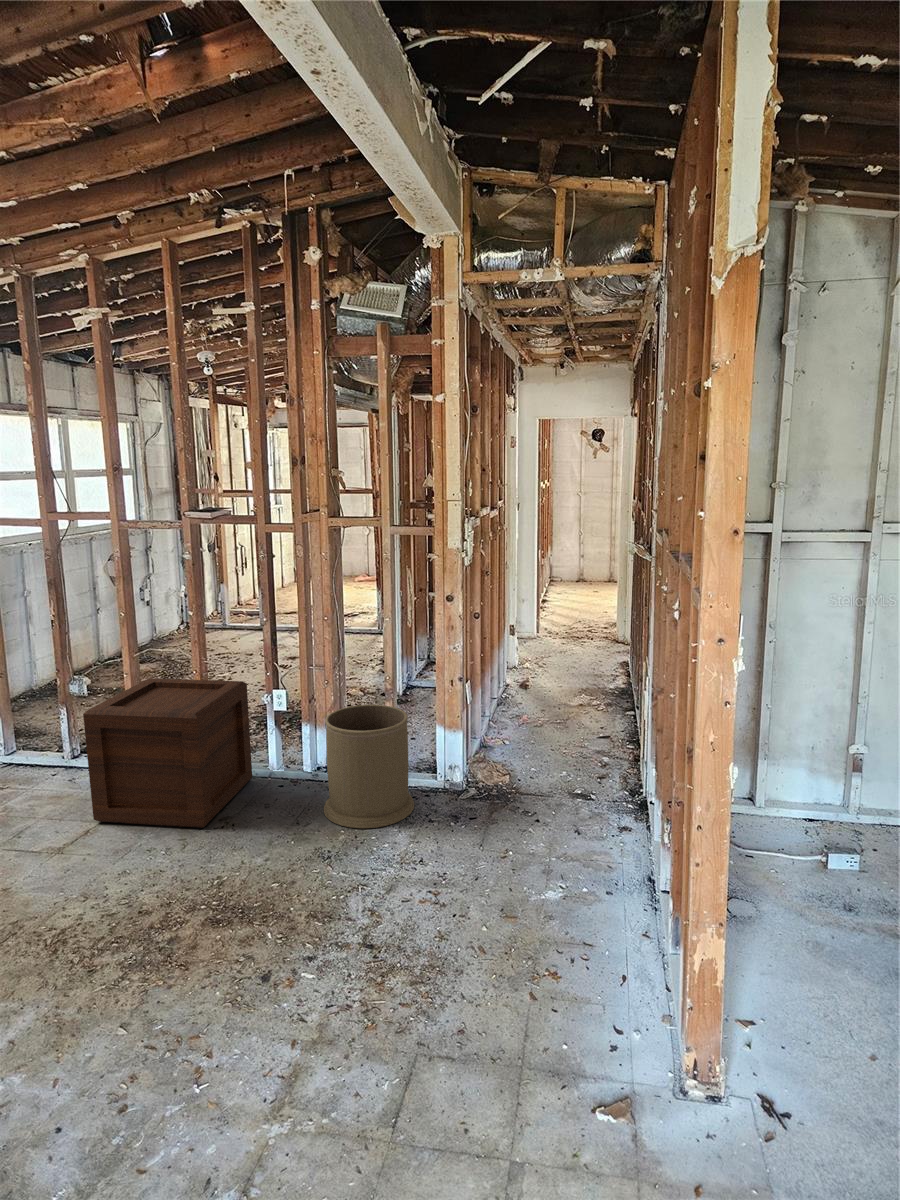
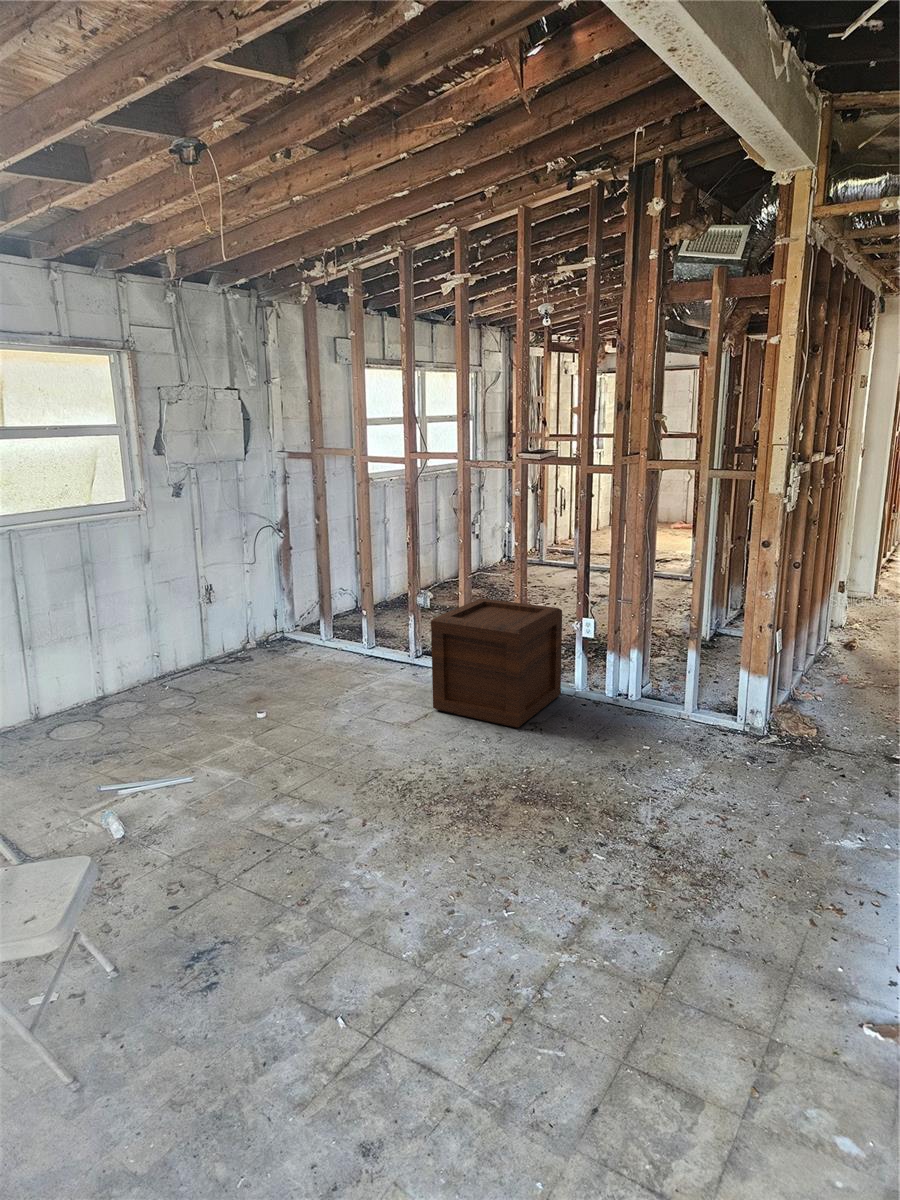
trash can: present [324,705,414,828] -> none [623,641,711,754]

